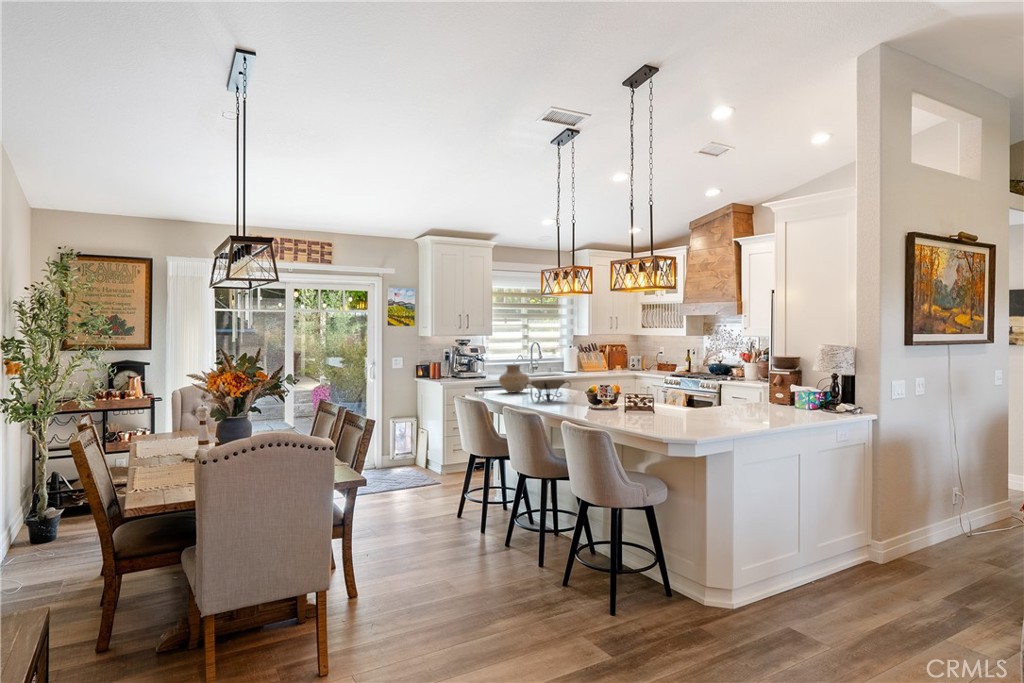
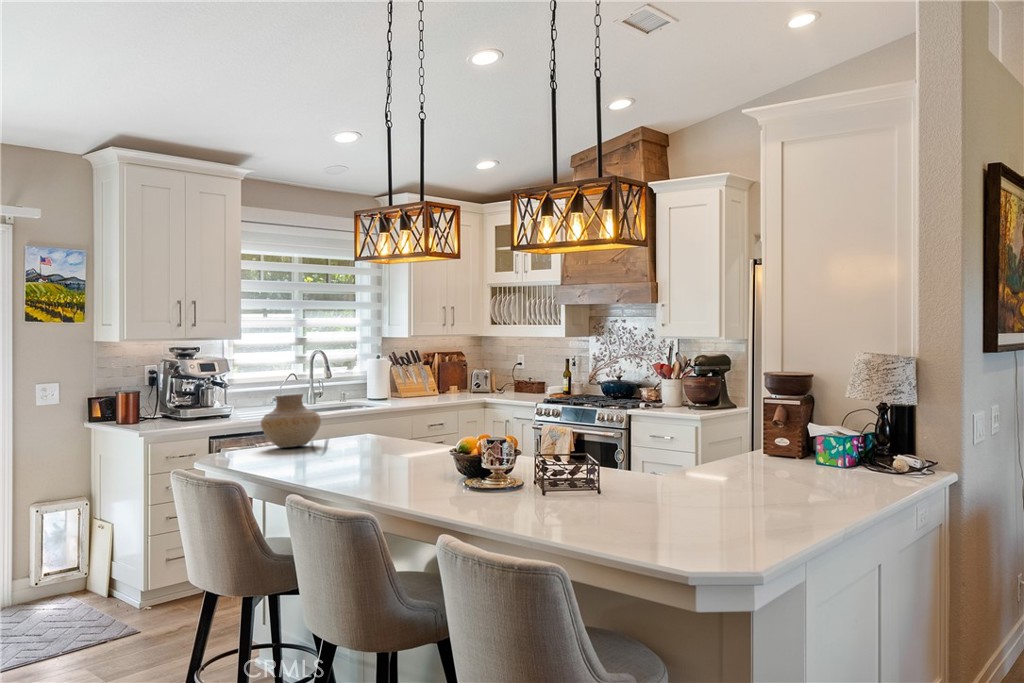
decorative bowl: present [525,380,571,401] -> none [322,425,415,469]

